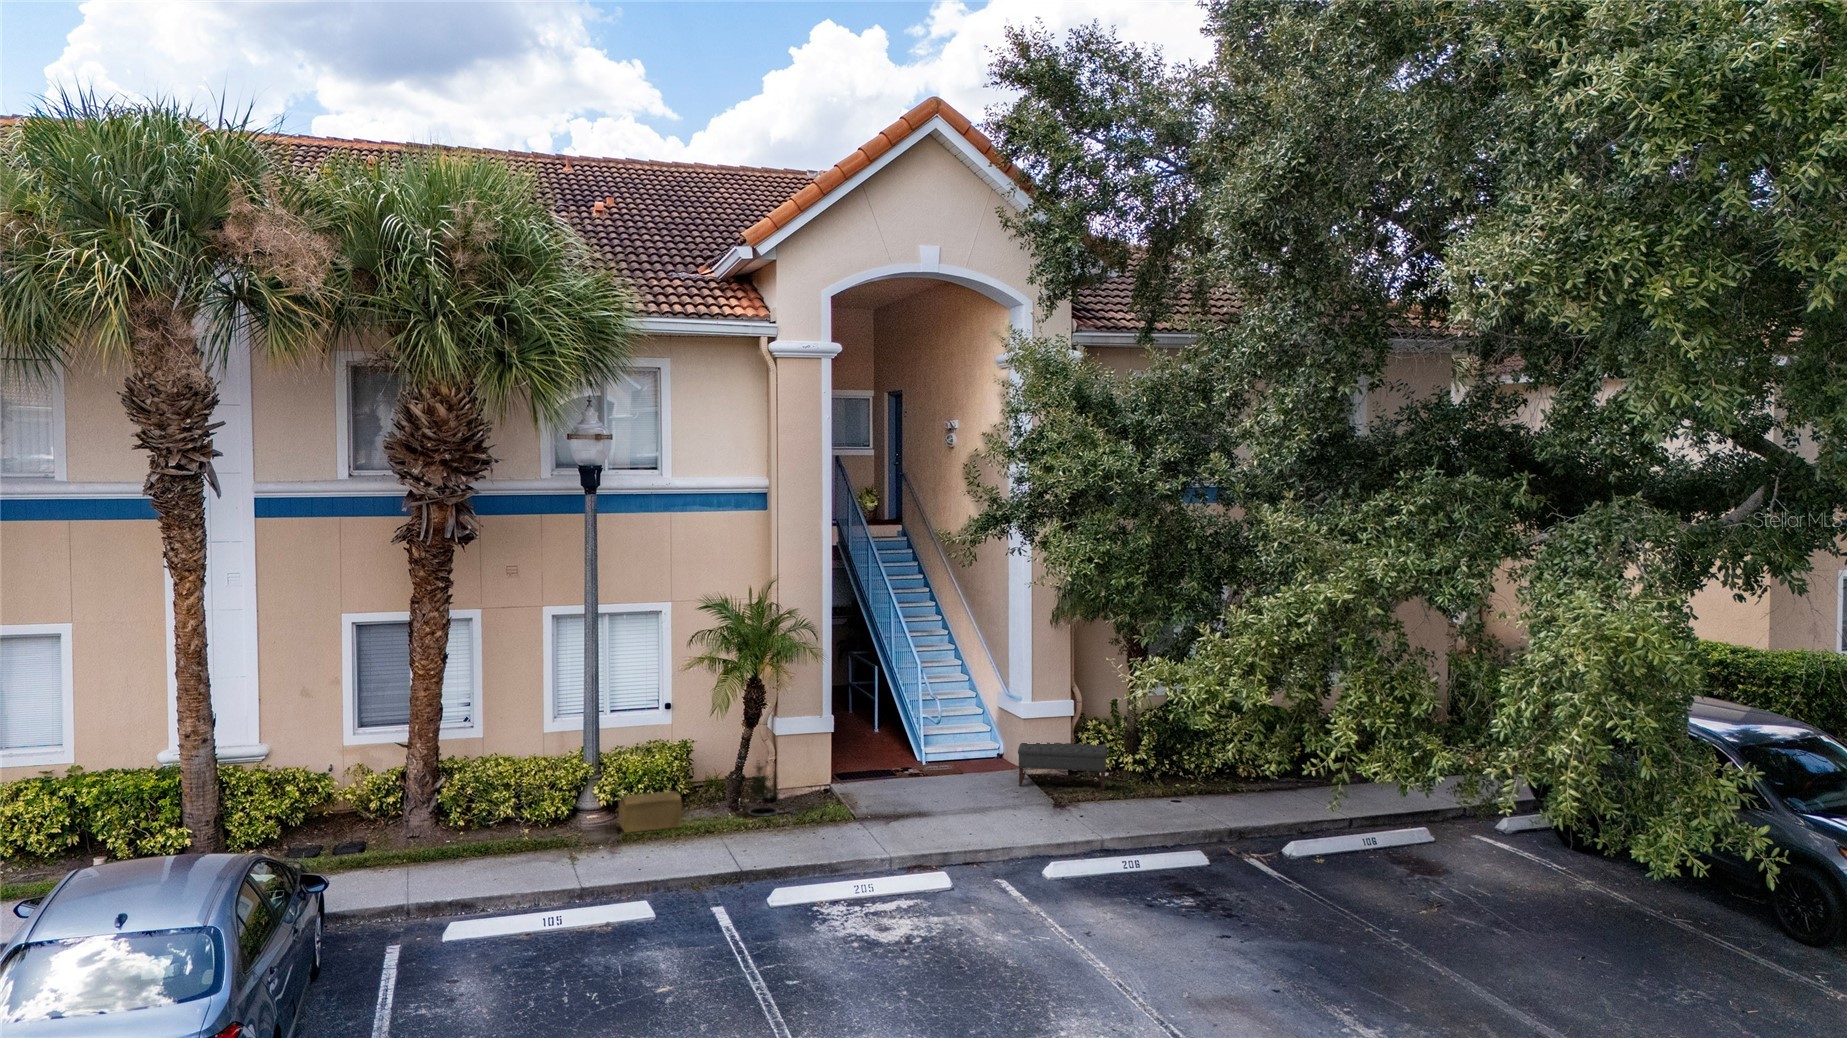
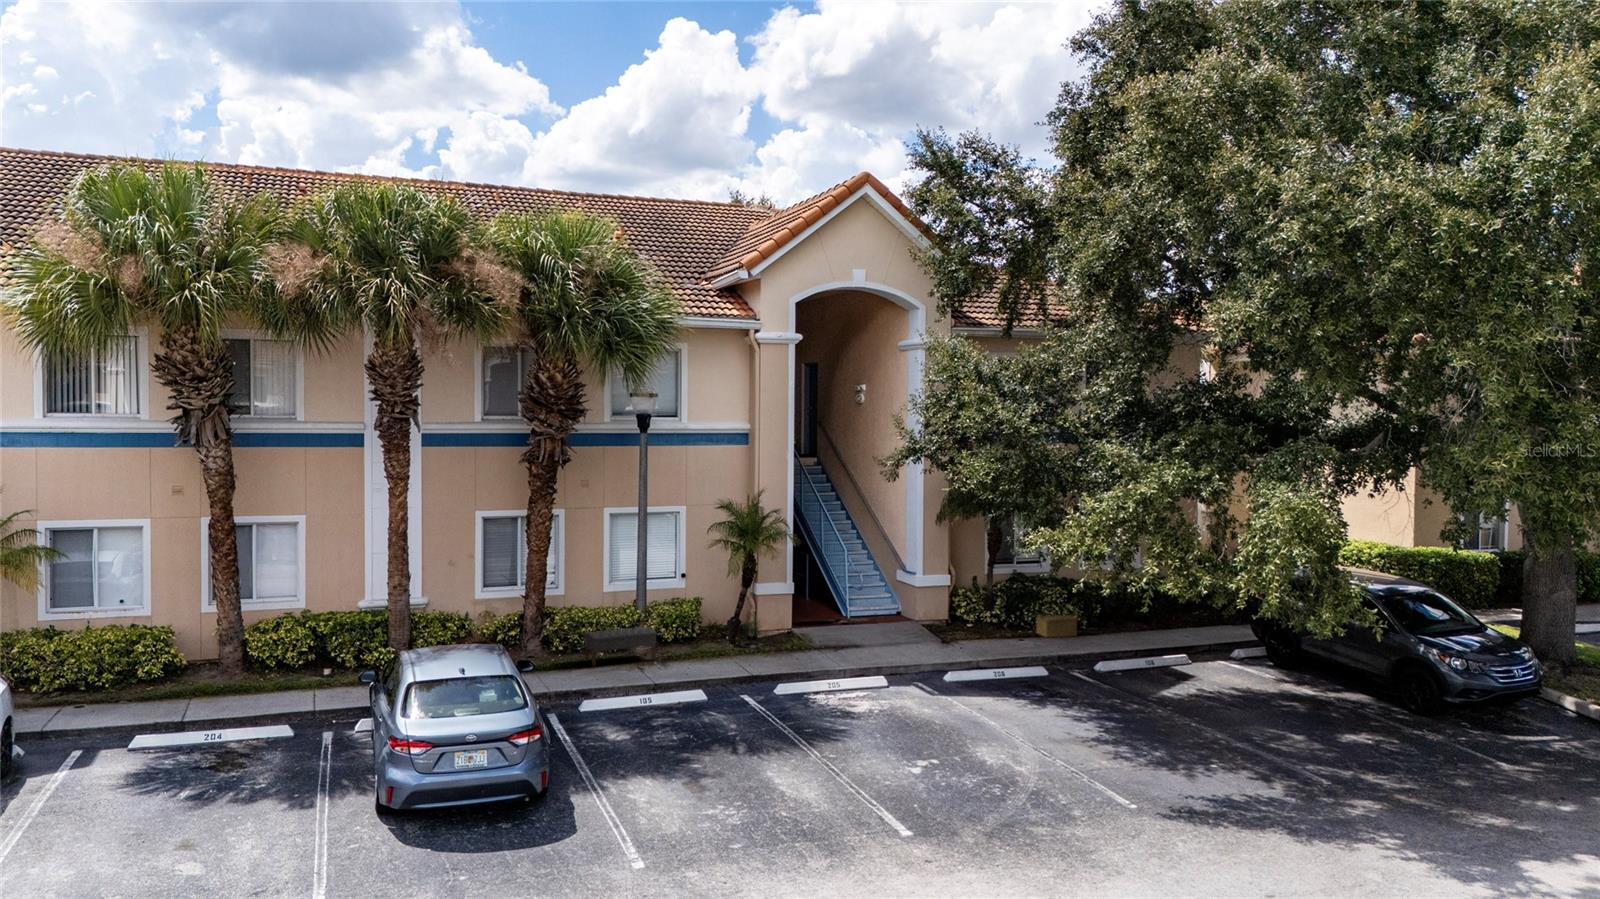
bench: present [1018,742,1107,790] -> present [584,626,657,666]
cardboard box: present [619,791,682,833] -> present [1037,615,1077,637]

